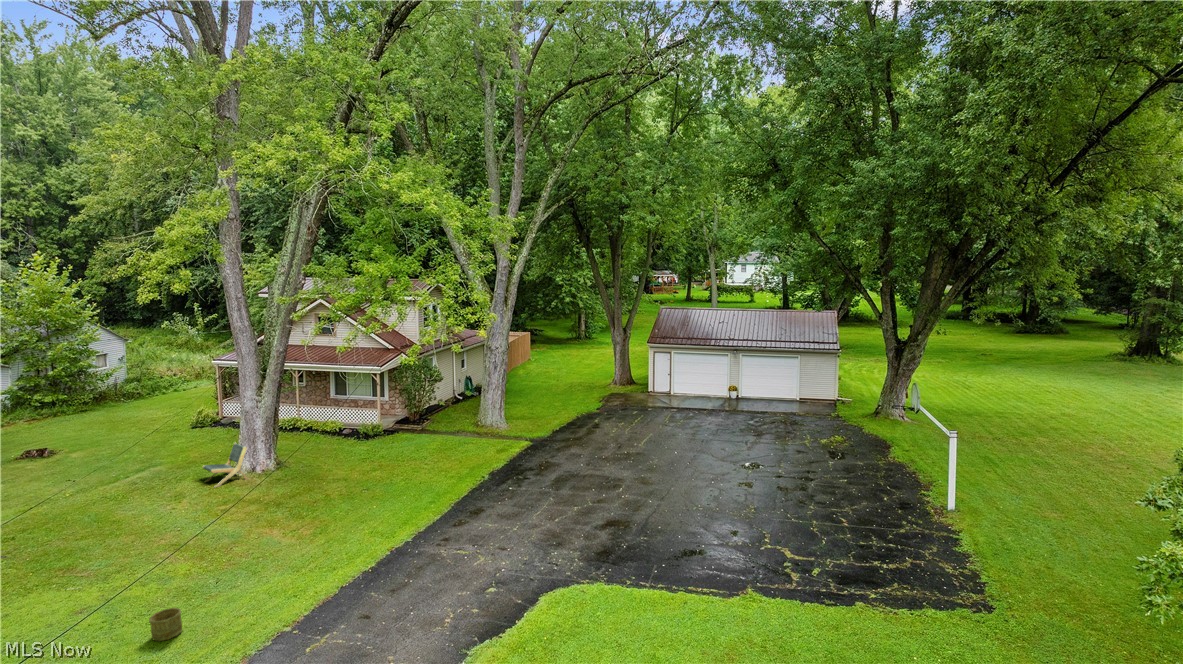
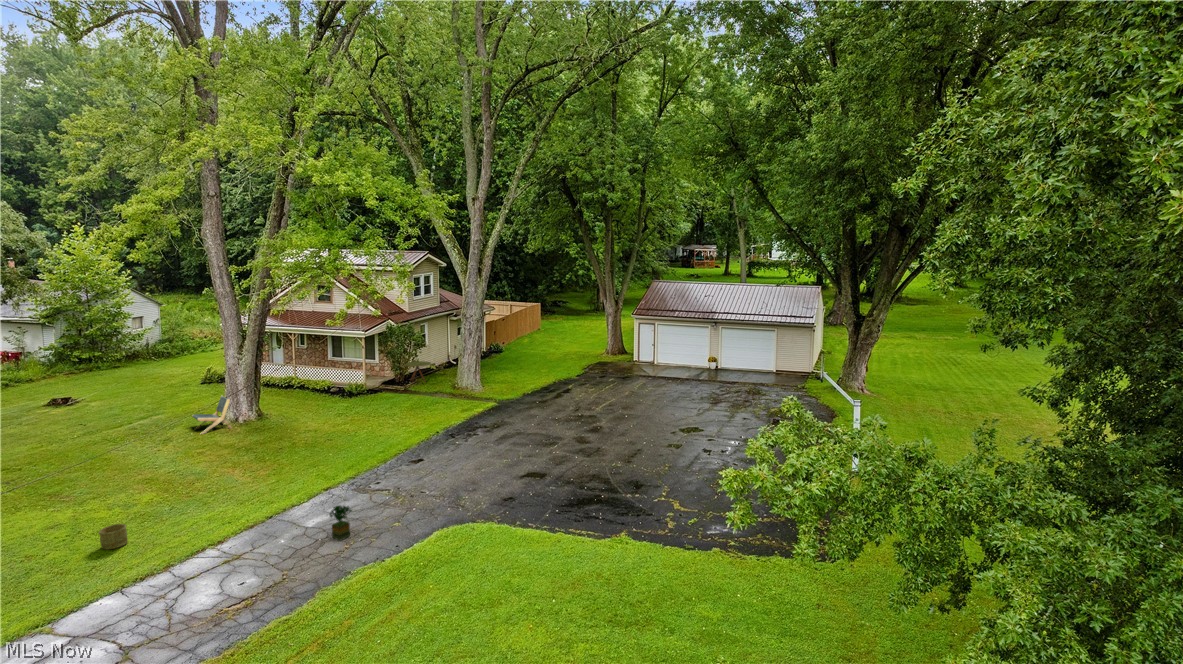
round table: none [417,397,447,422] -> present [404,361,431,380]
potted tree: none [427,572,452,615] -> present [330,505,352,540]

